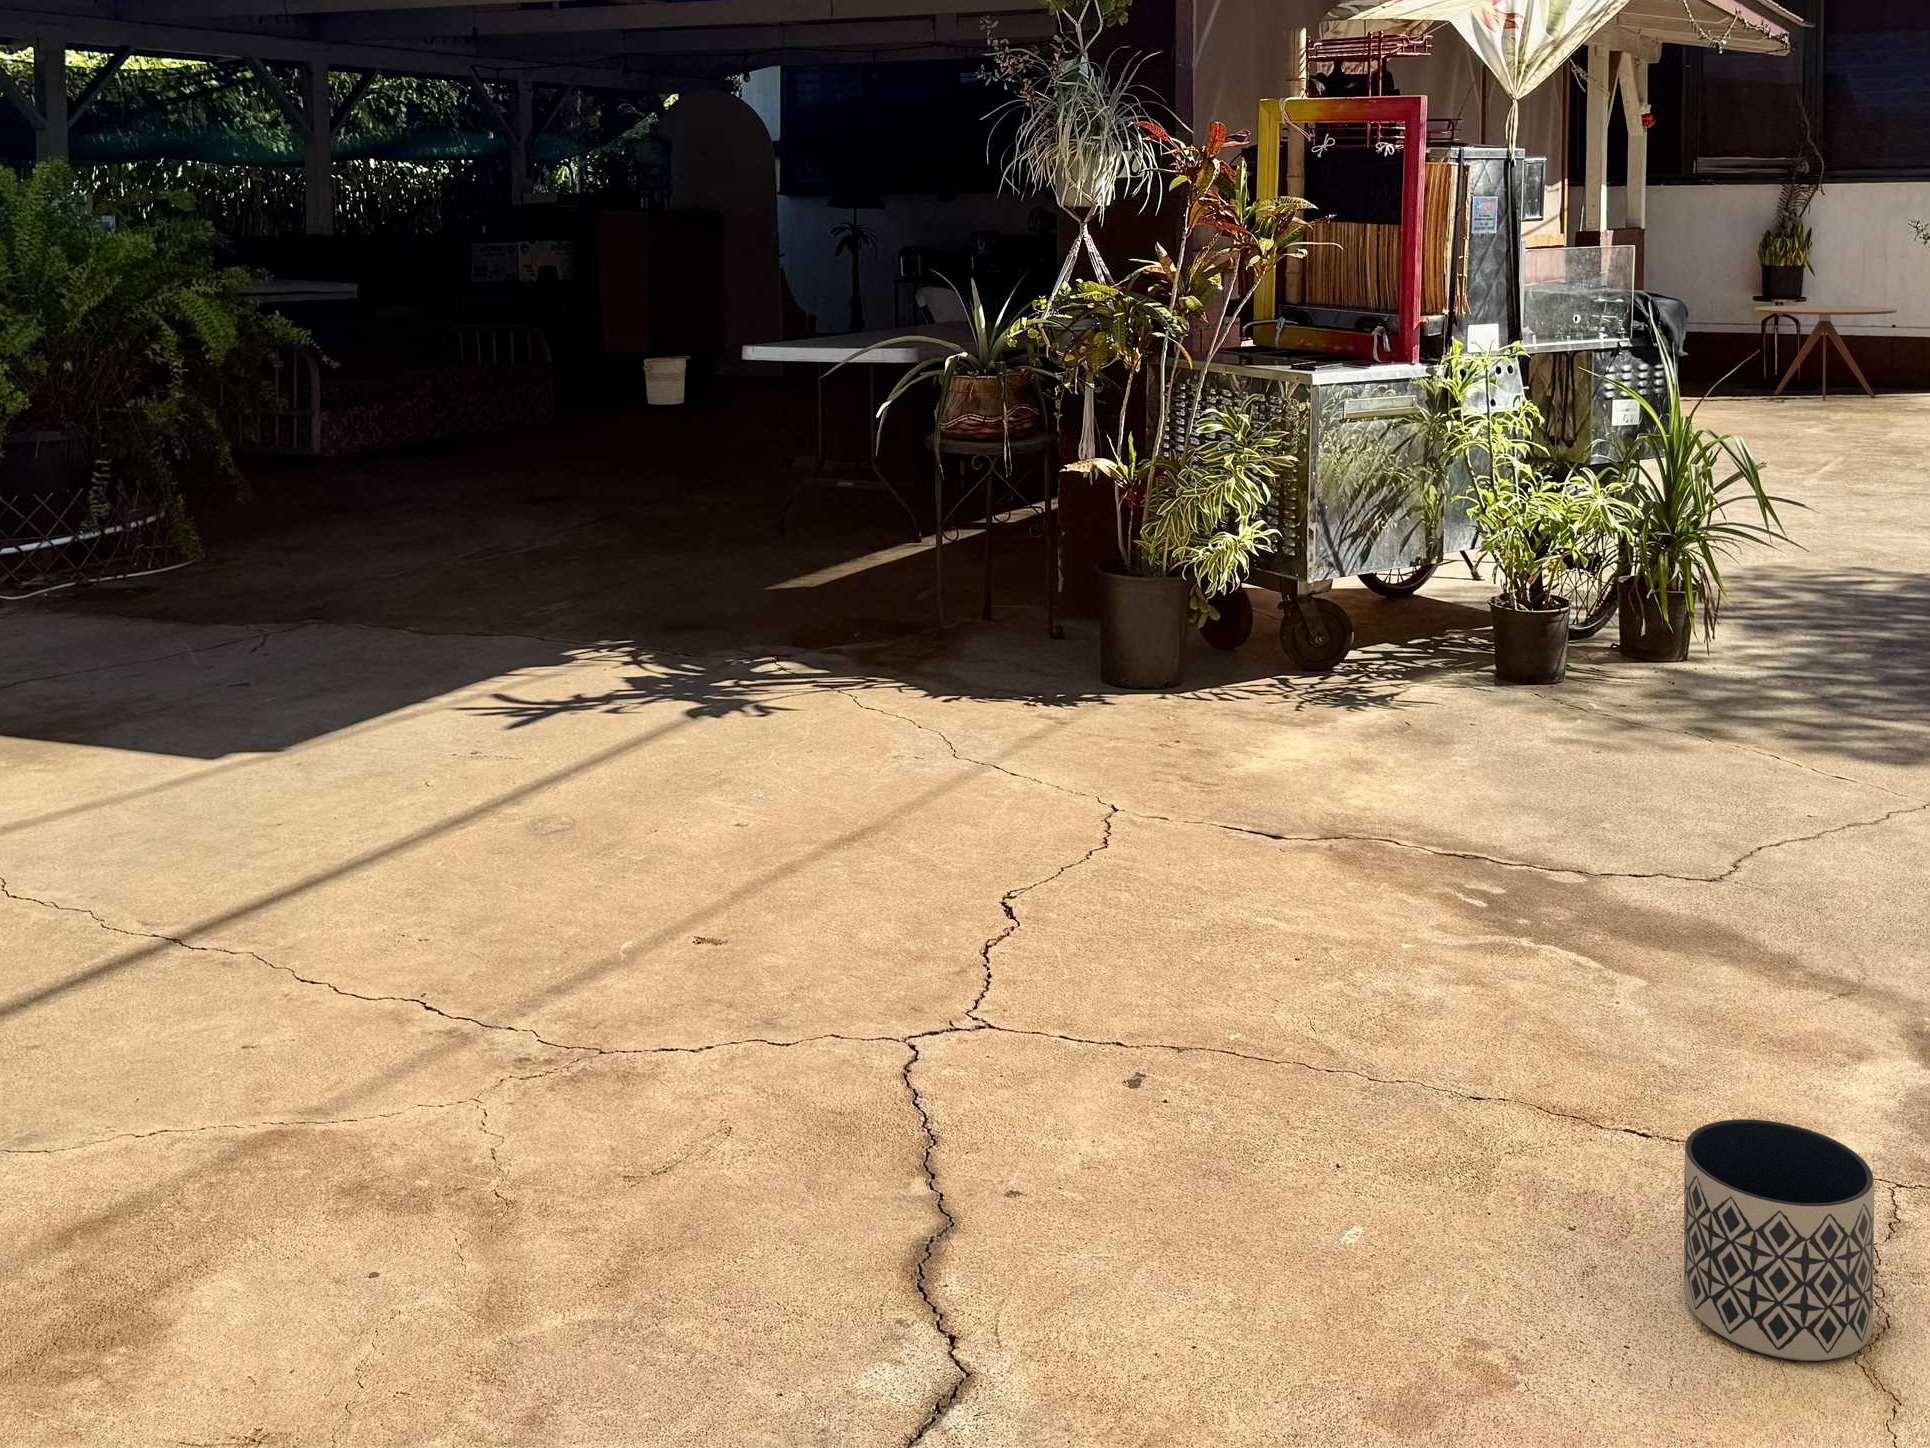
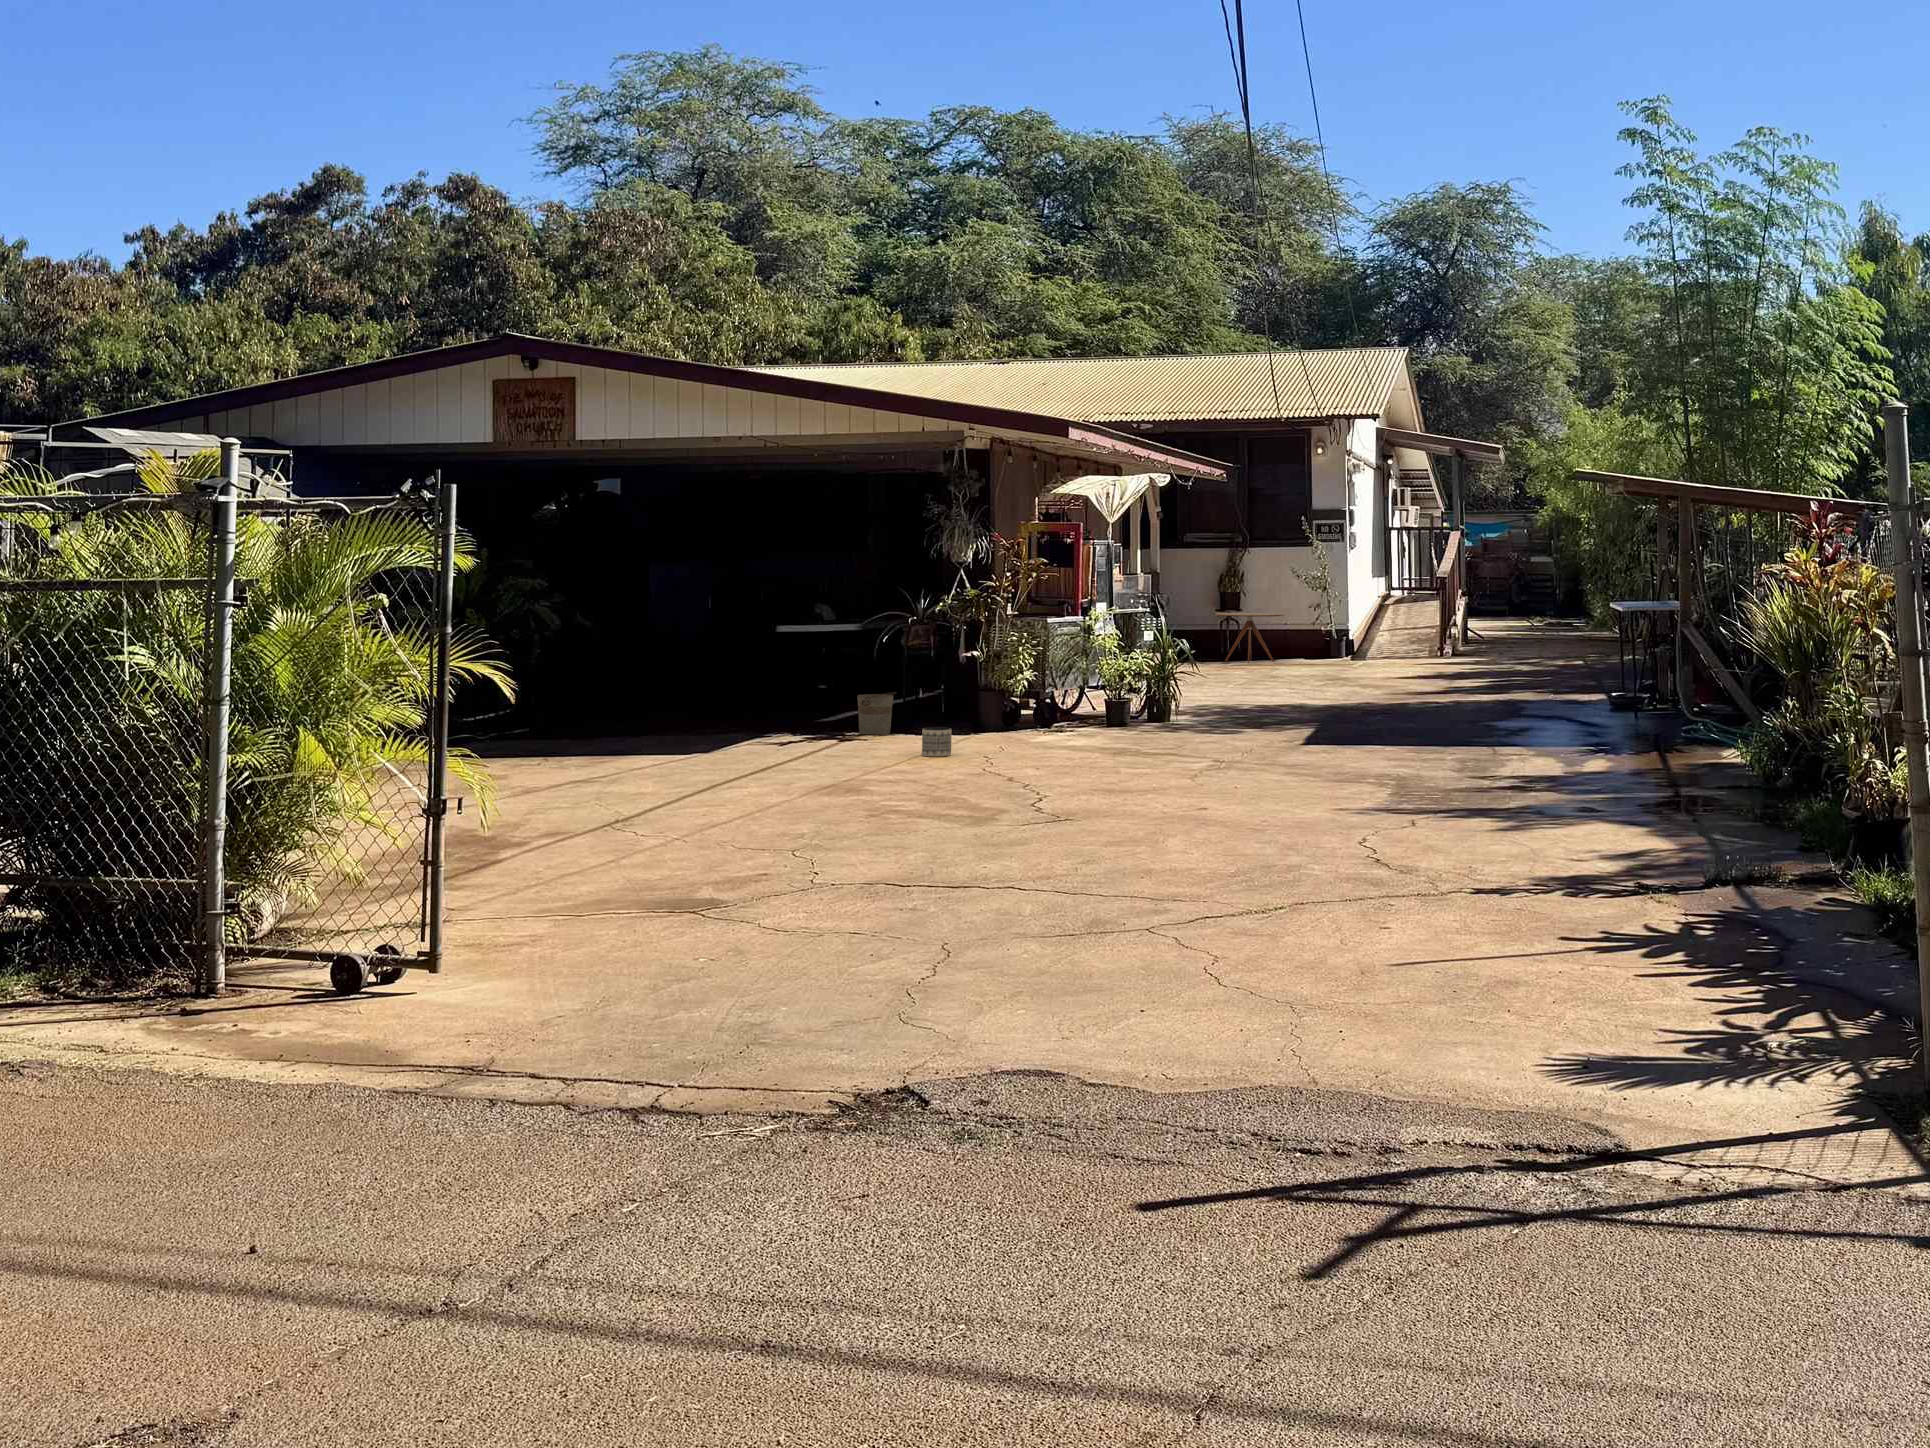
bucket: present [643,356,691,405] -> present [857,692,896,734]
planter: present [1684,1119,1874,1361] -> present [922,728,952,757]

